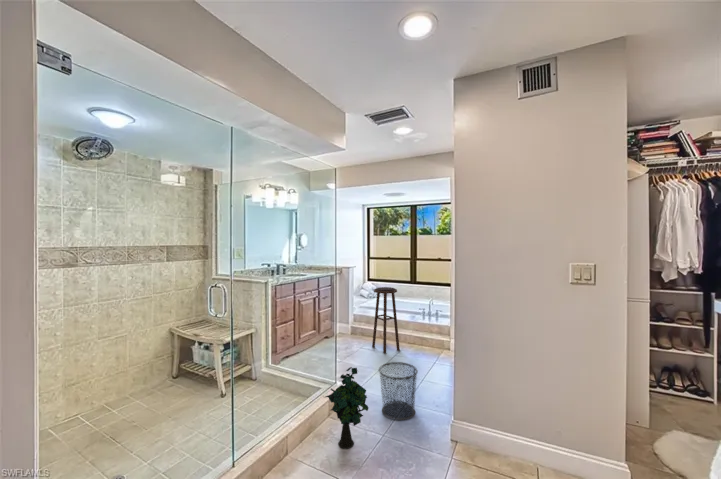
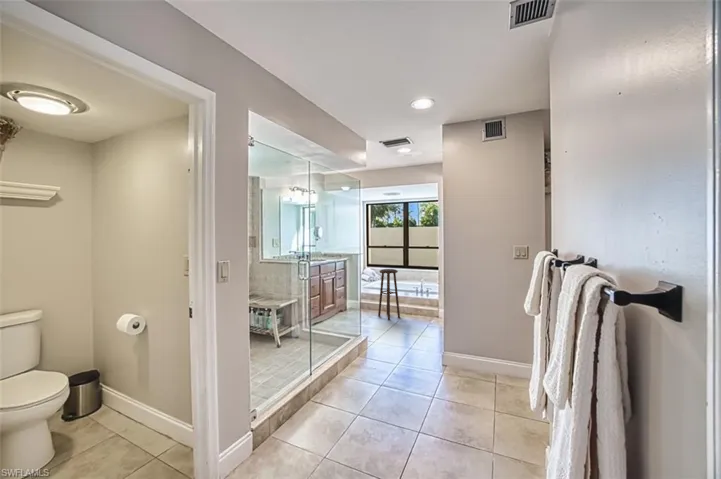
waste bin: present [379,362,418,420] -> none [391,318,419,354]
decorative plant: present [325,367,368,449] -> none [359,316,389,367]

